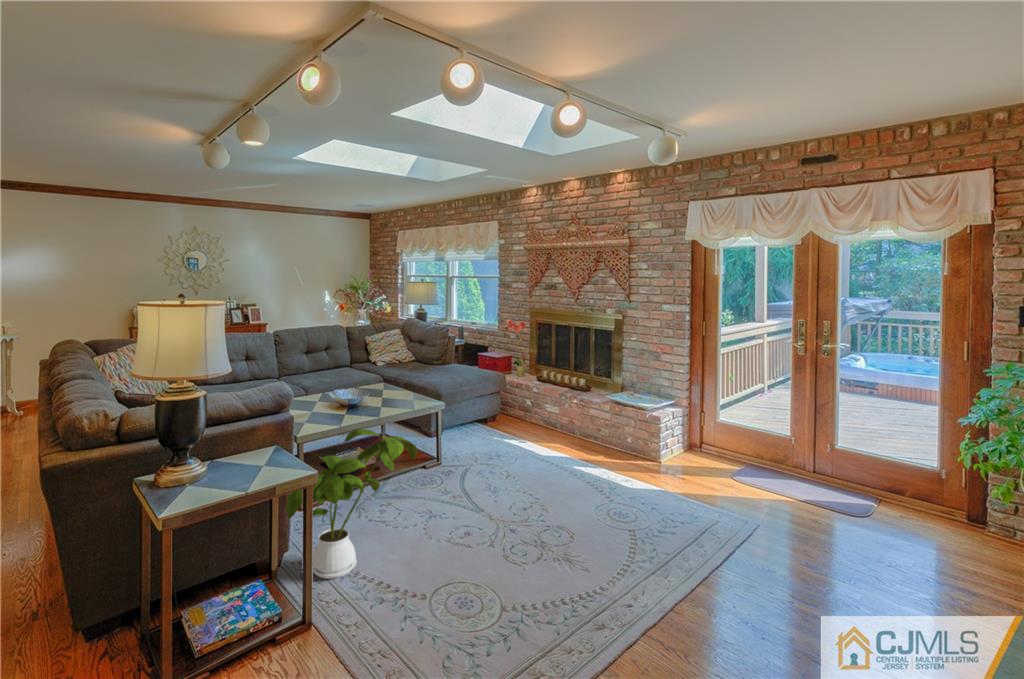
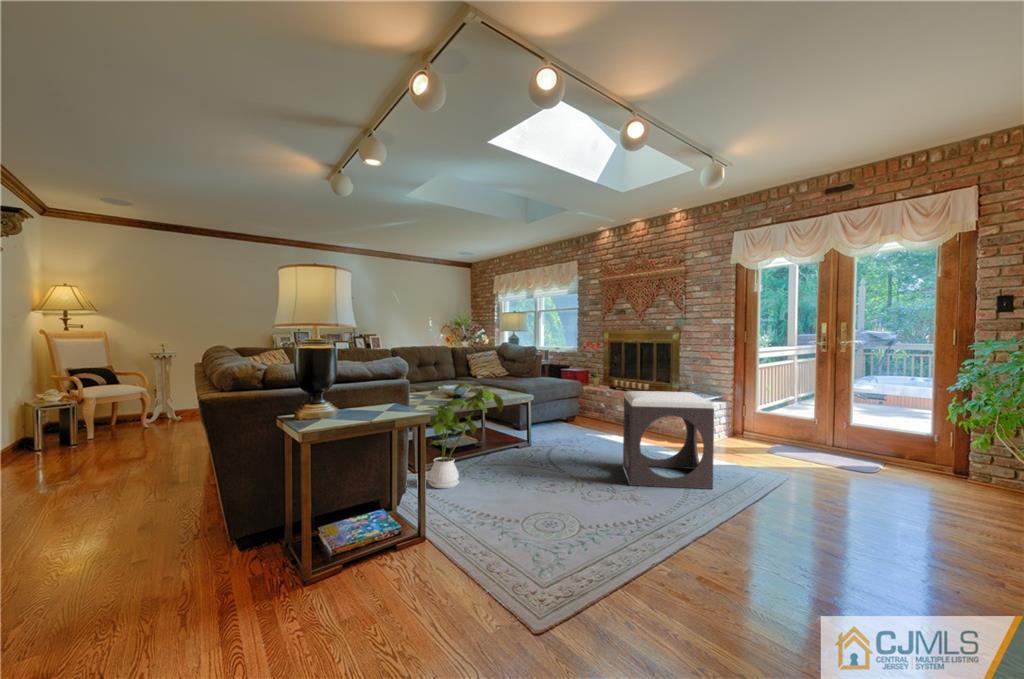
footstool: none [567,411,689,544] -> present [623,391,714,489]

